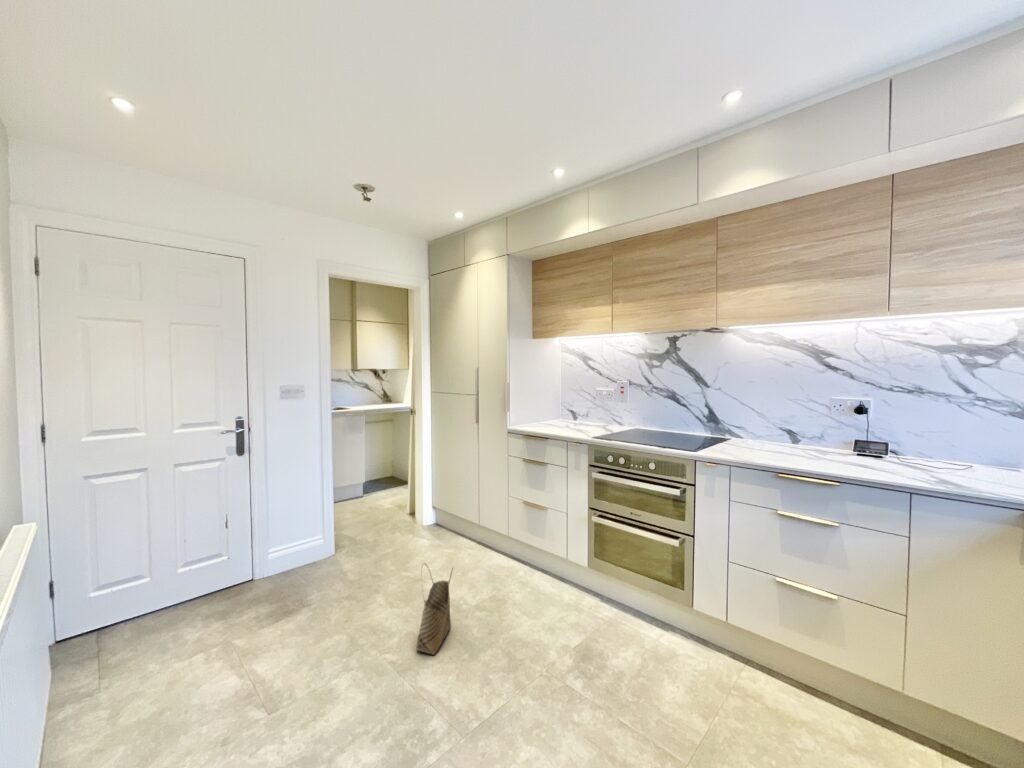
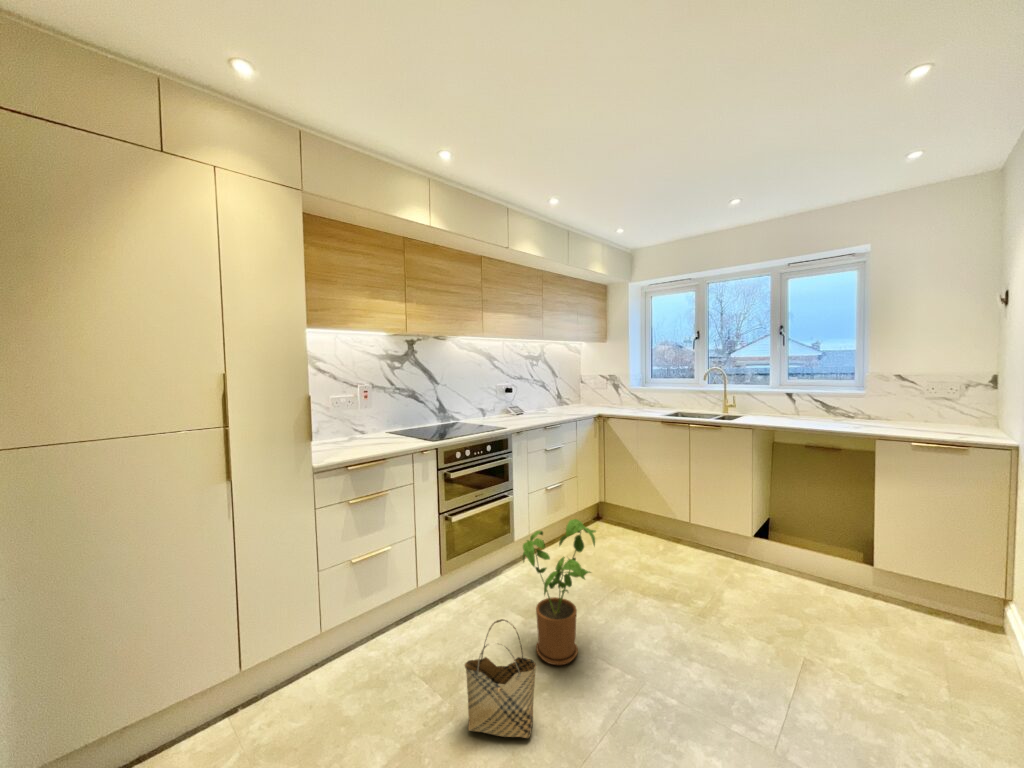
house plant: none [461,539,551,693] -> present [523,519,596,665]

